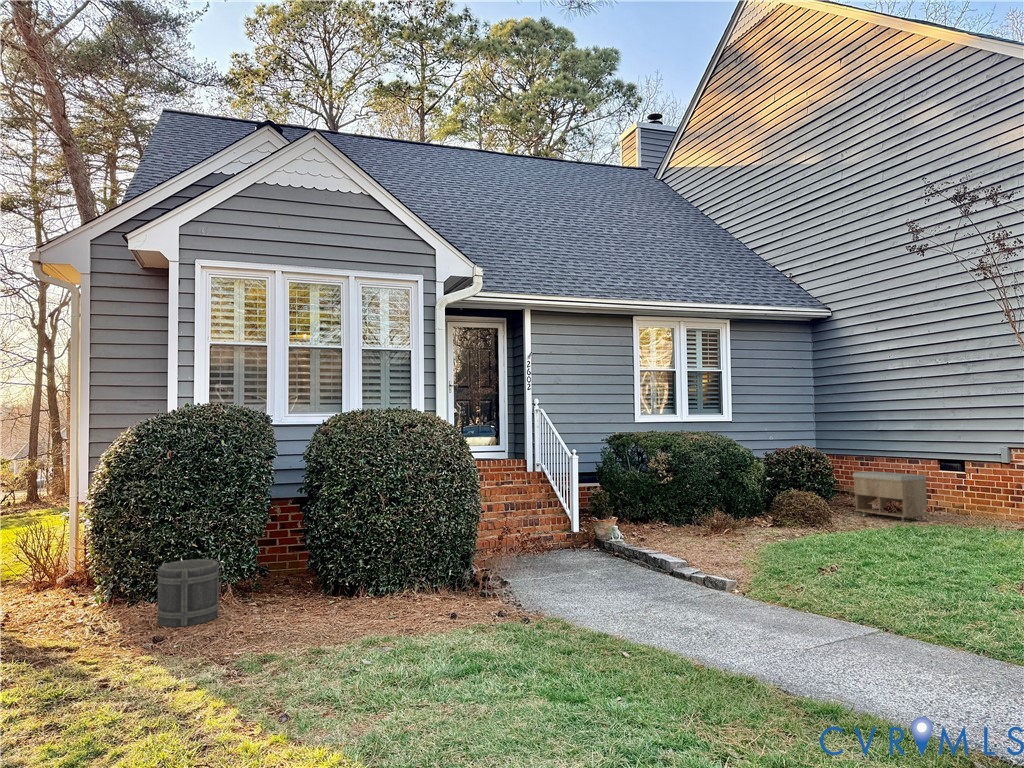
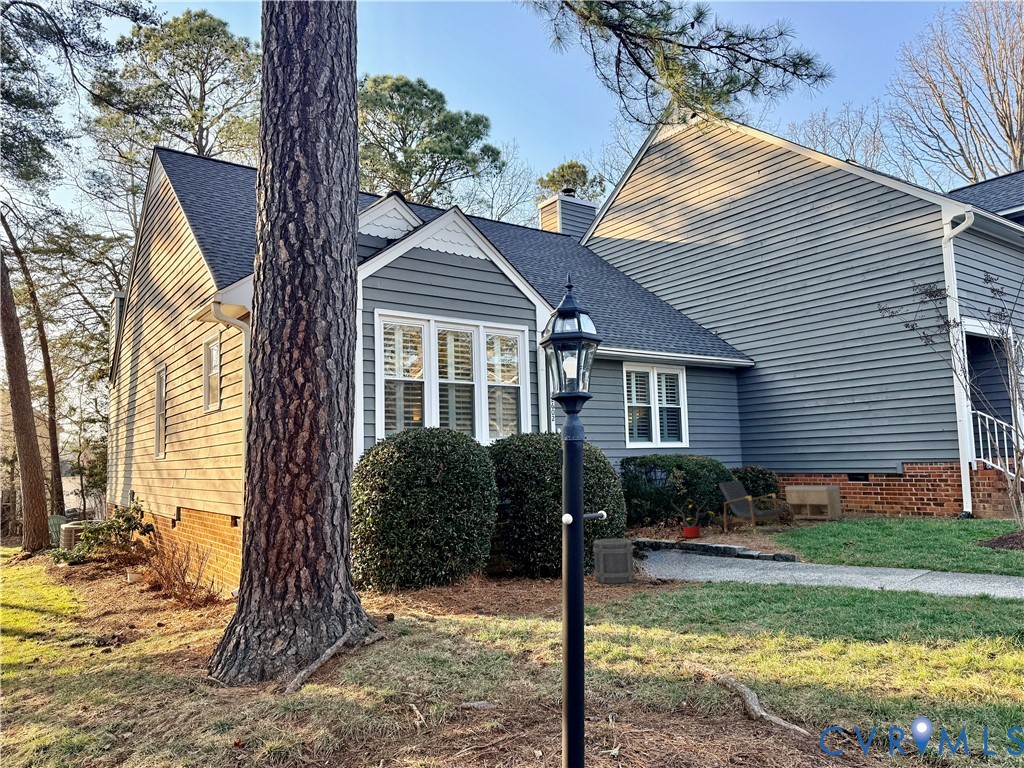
lounge chair: none [729,466,808,537] -> present [719,481,783,535]
decorative plant: none [652,485,706,535] -> present [677,502,713,538]
bucket: present [157,559,219,627] -> present [593,539,634,583]

